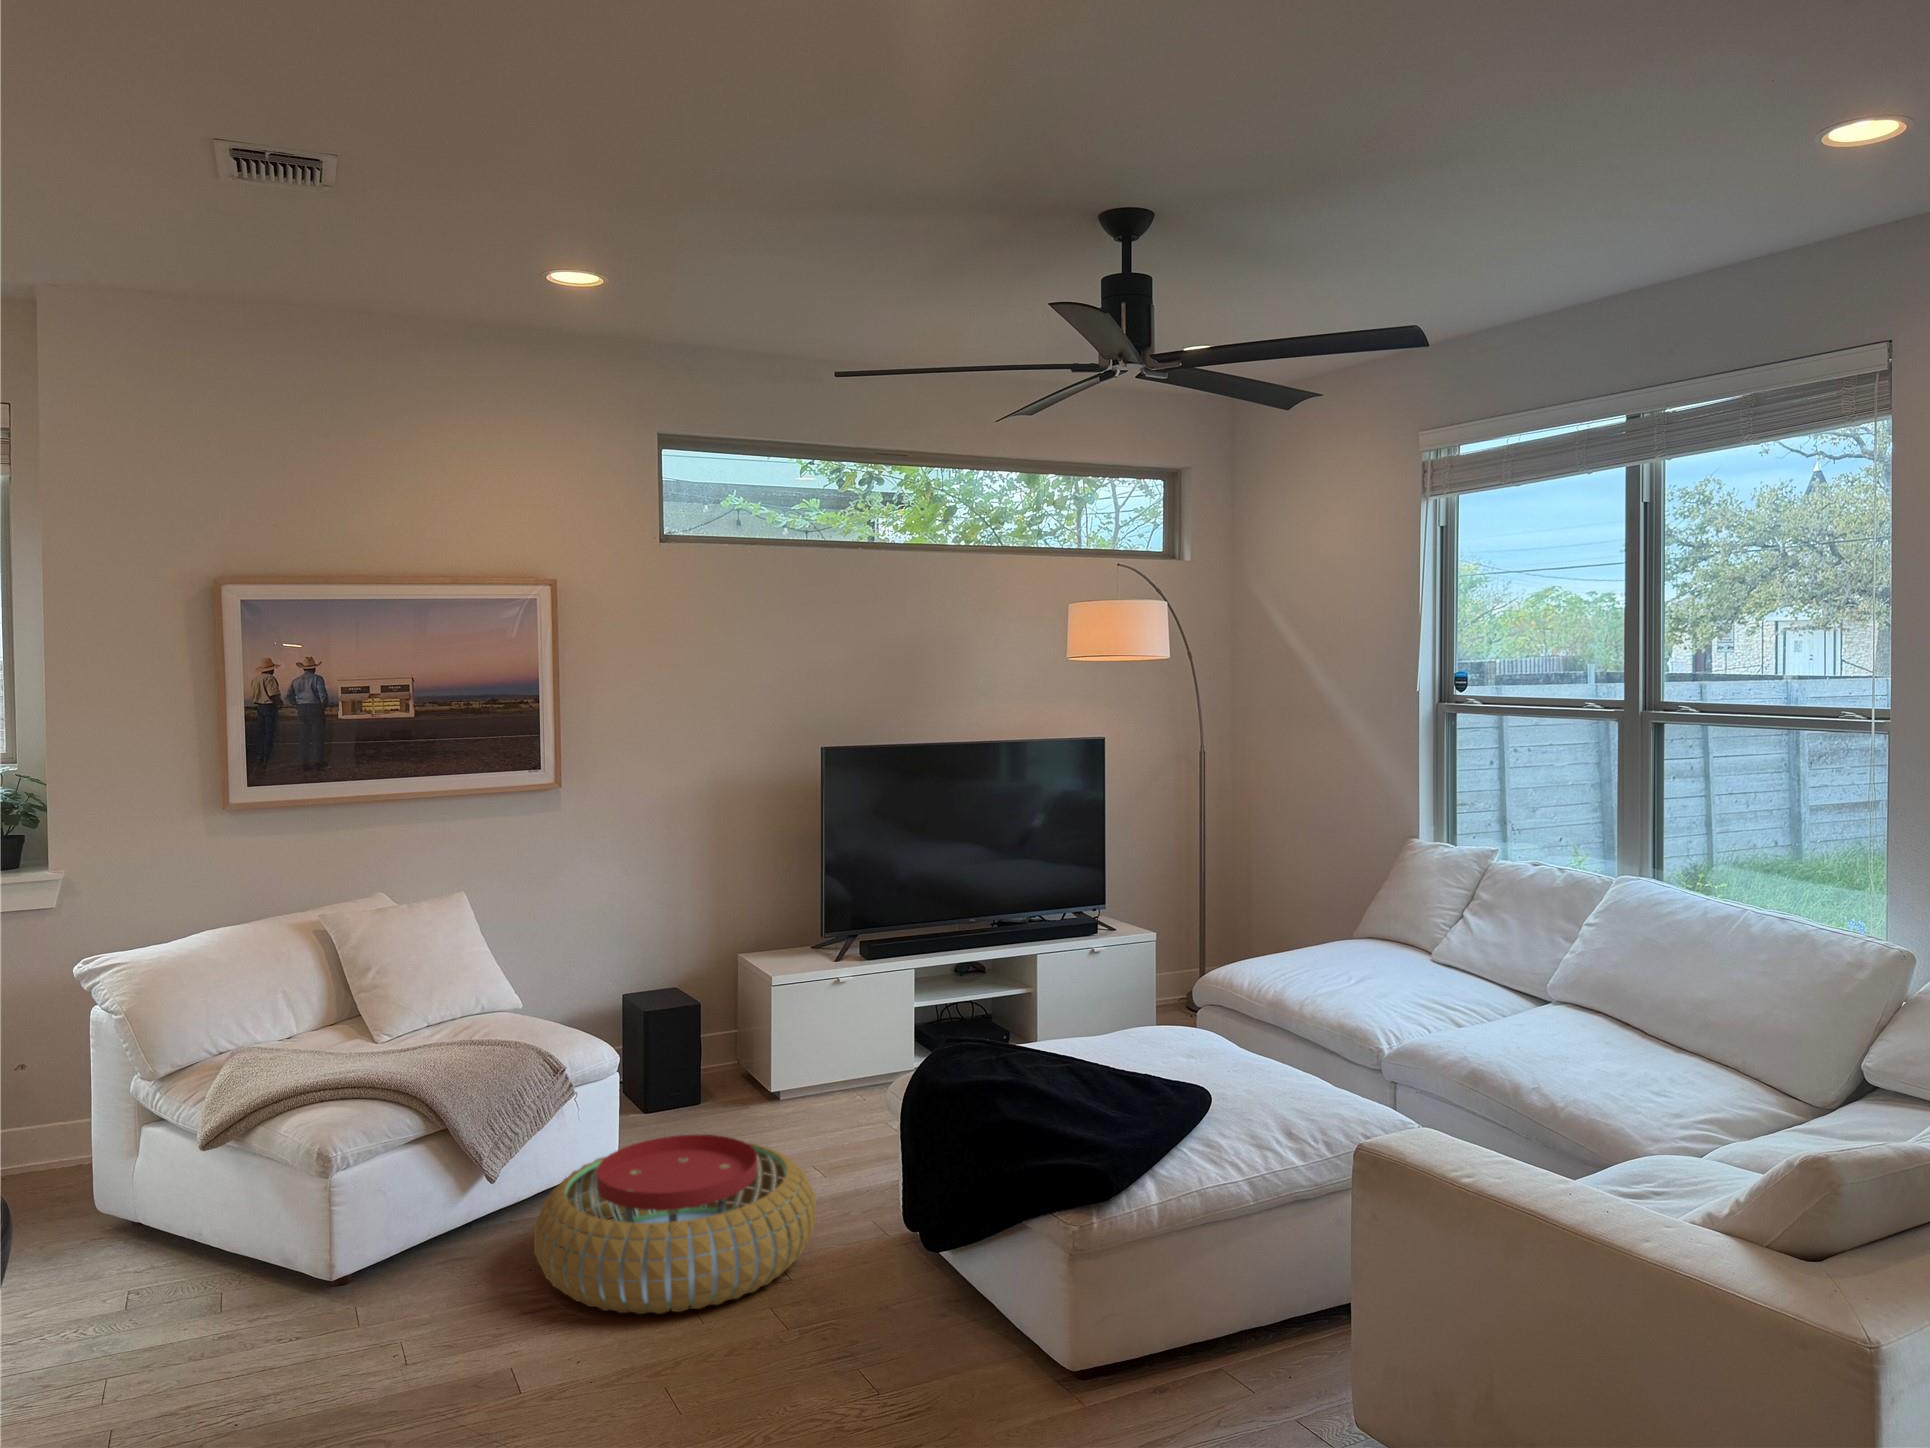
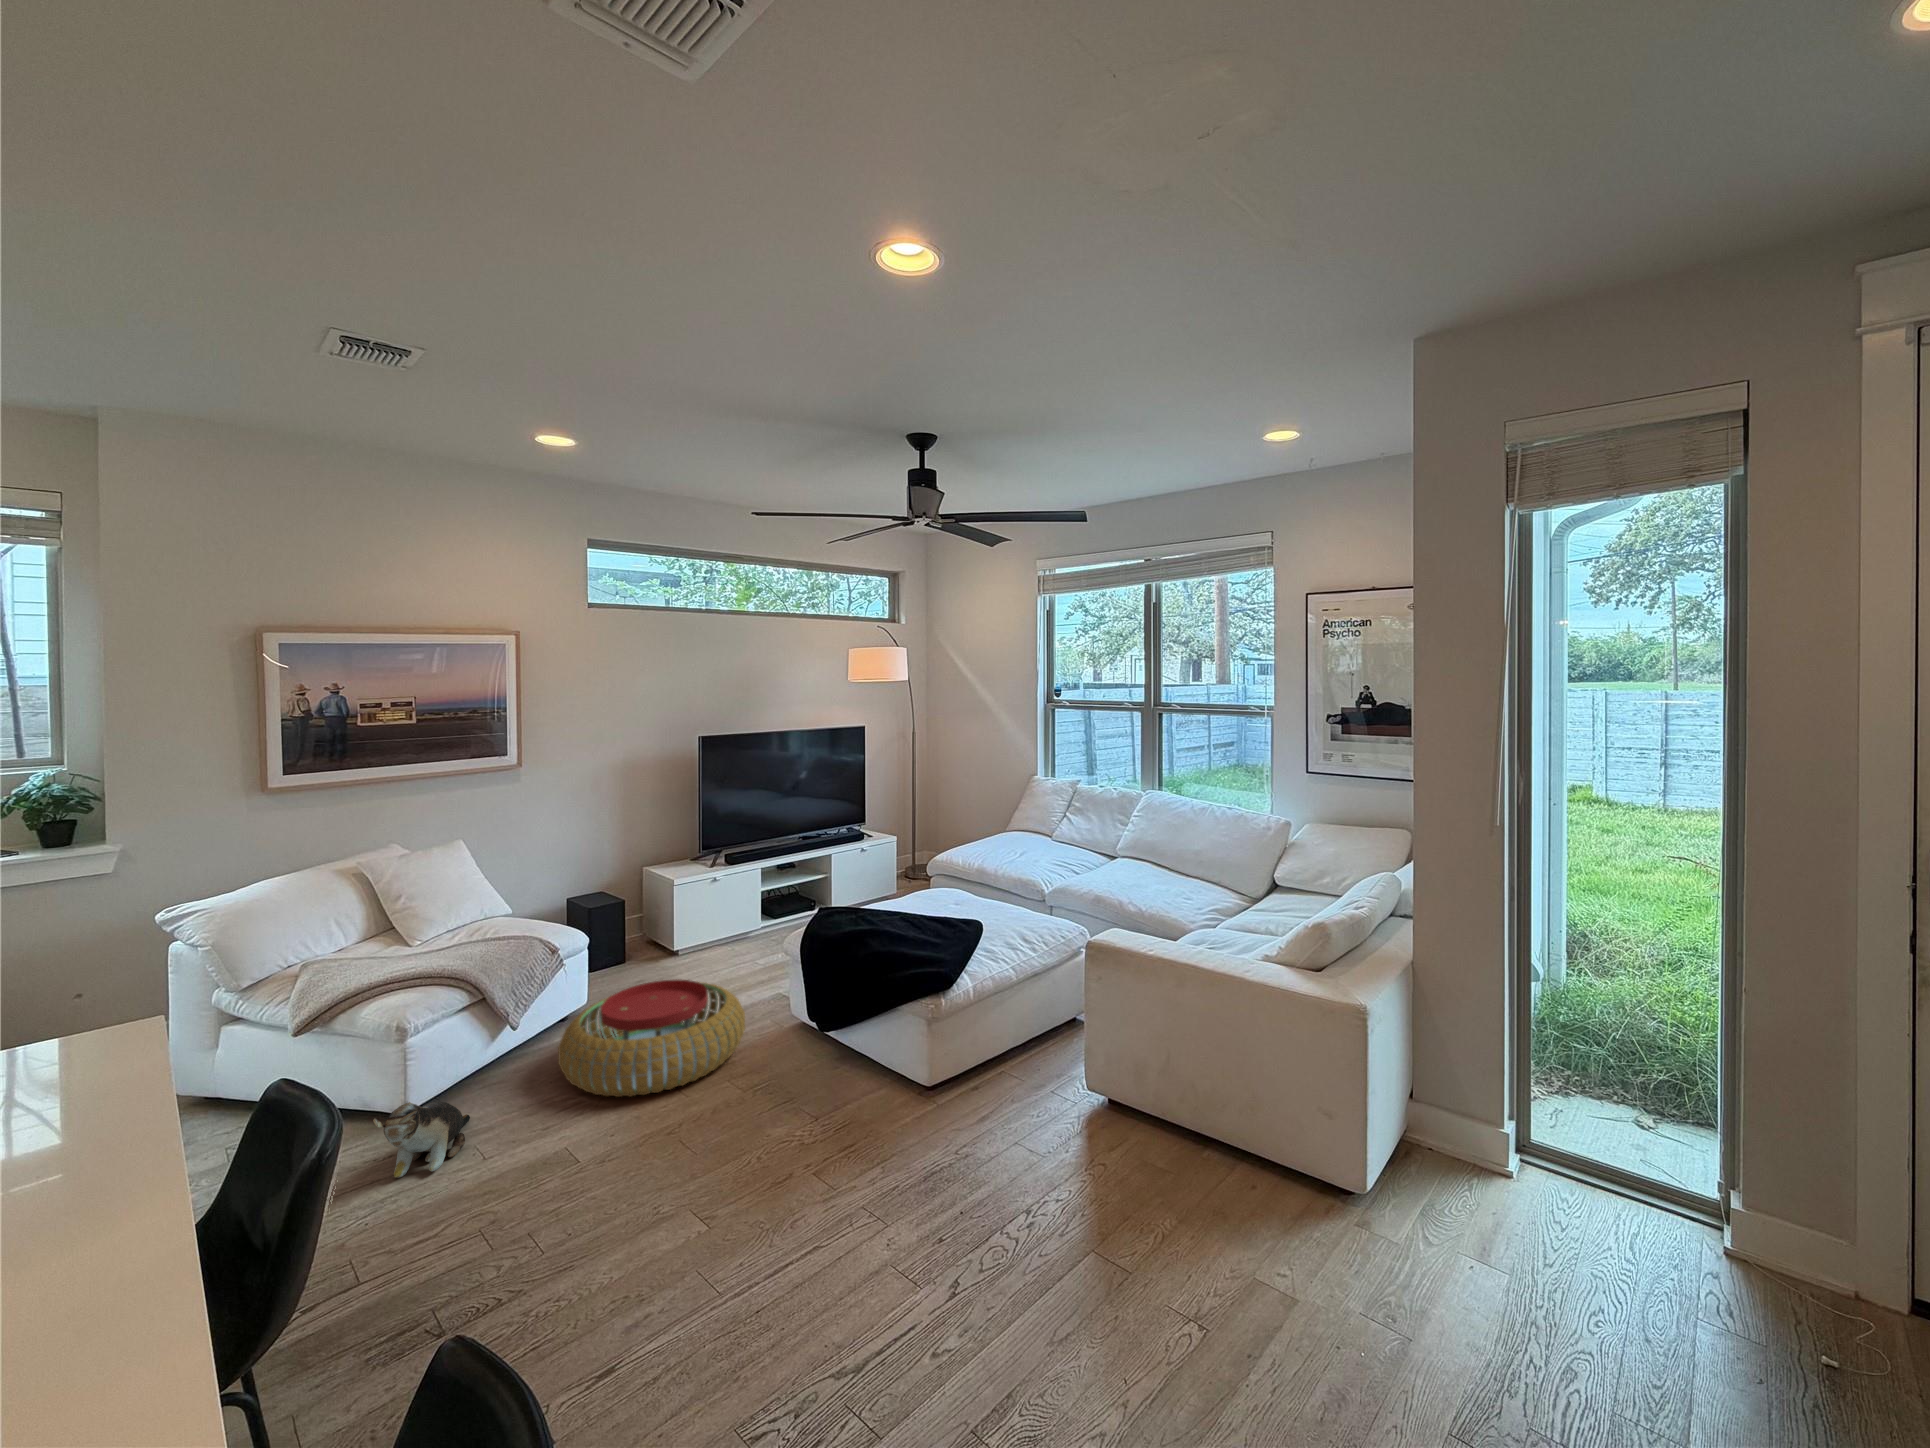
plush toy: none [249,1267,405,1375] -> present [373,1102,470,1178]

